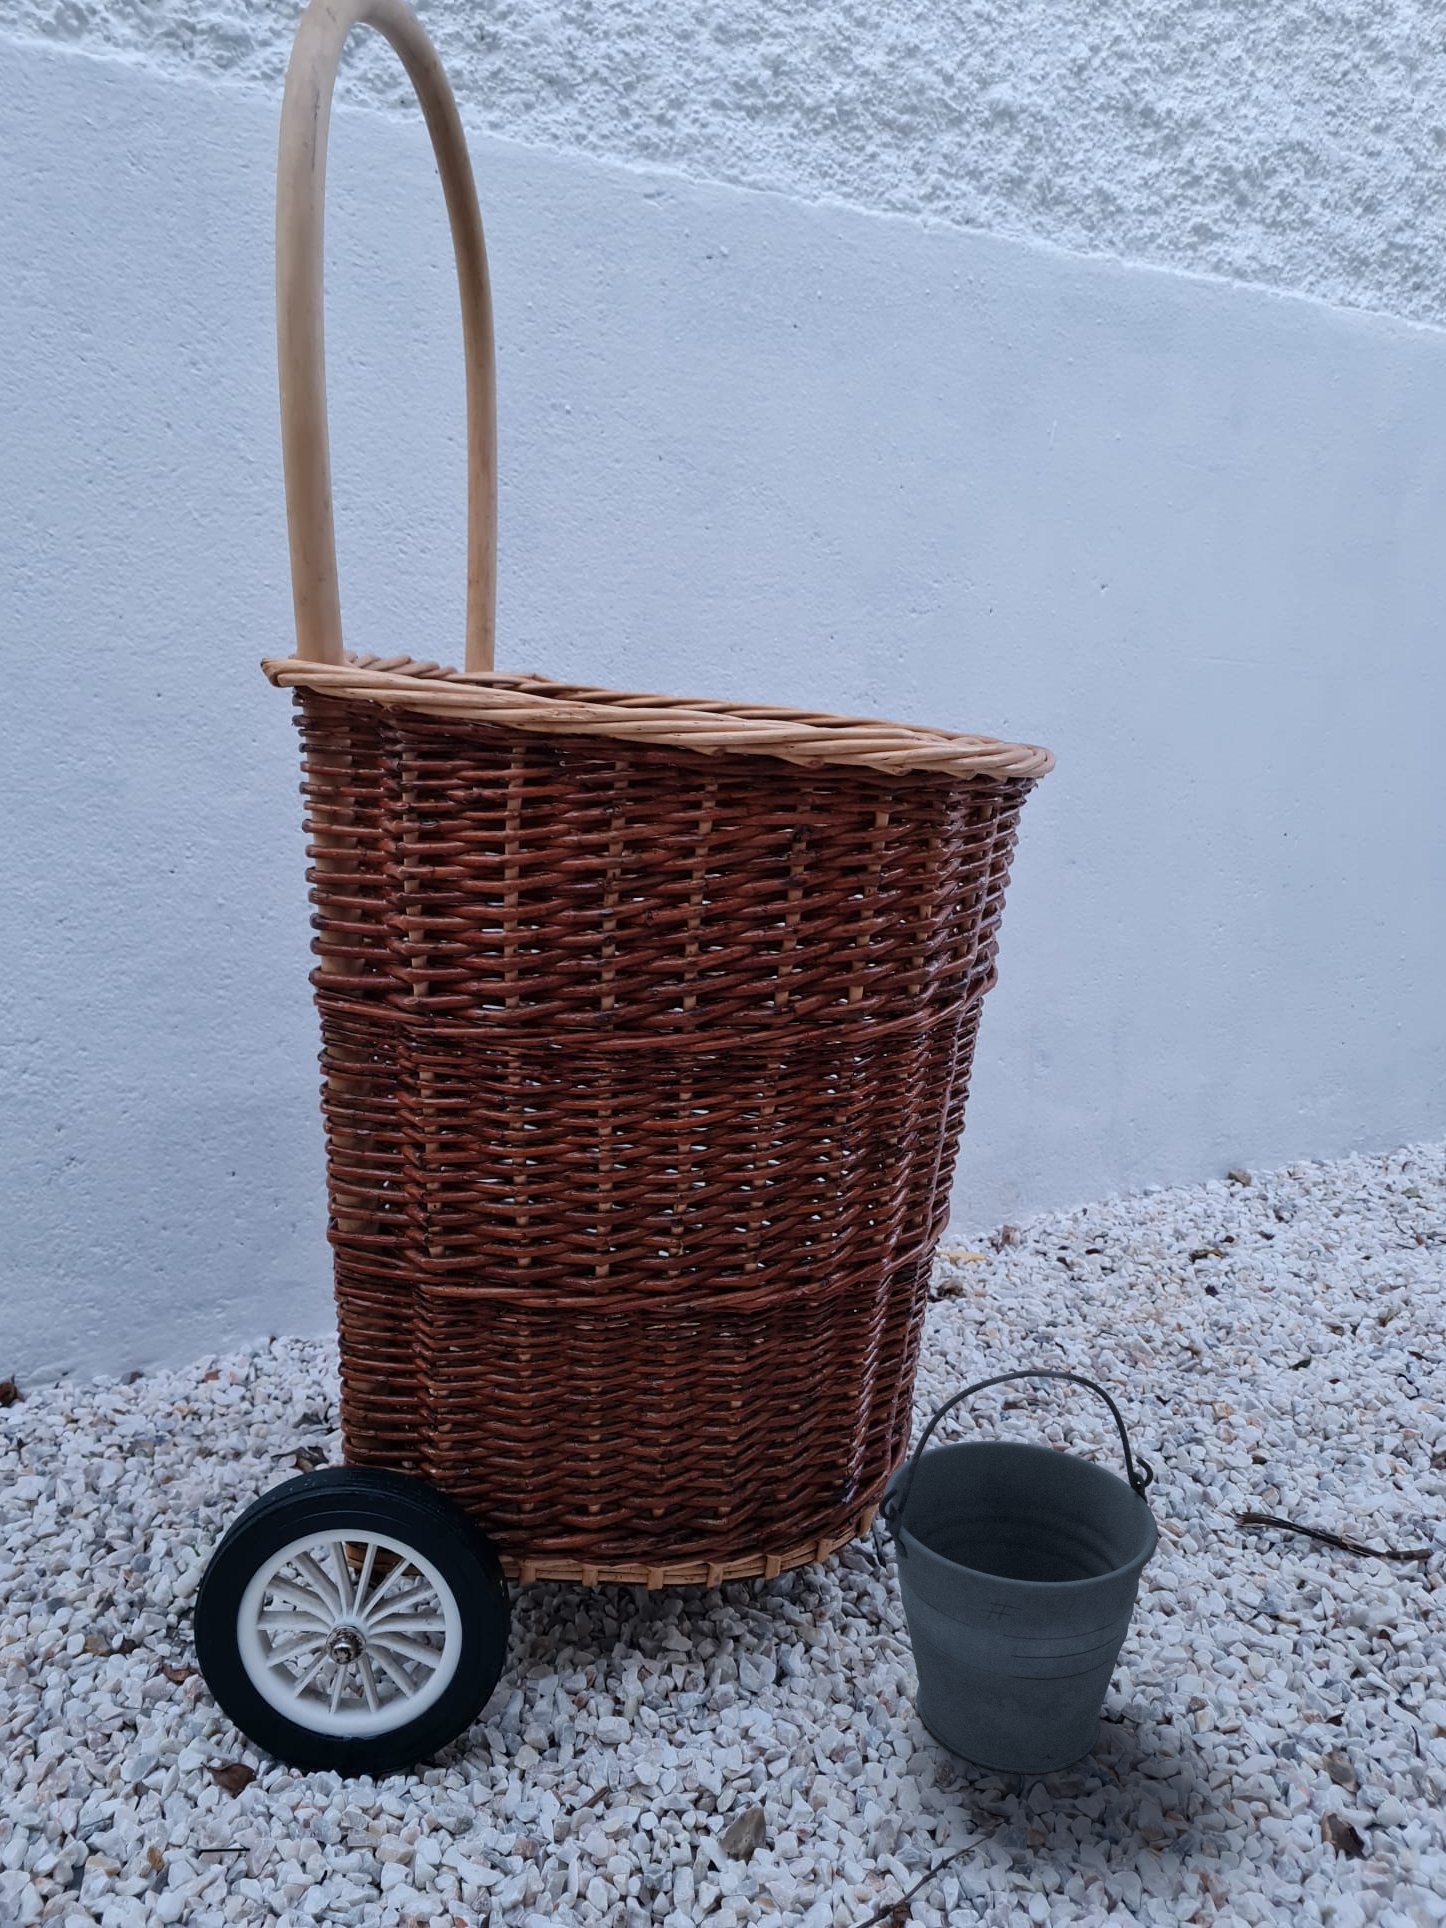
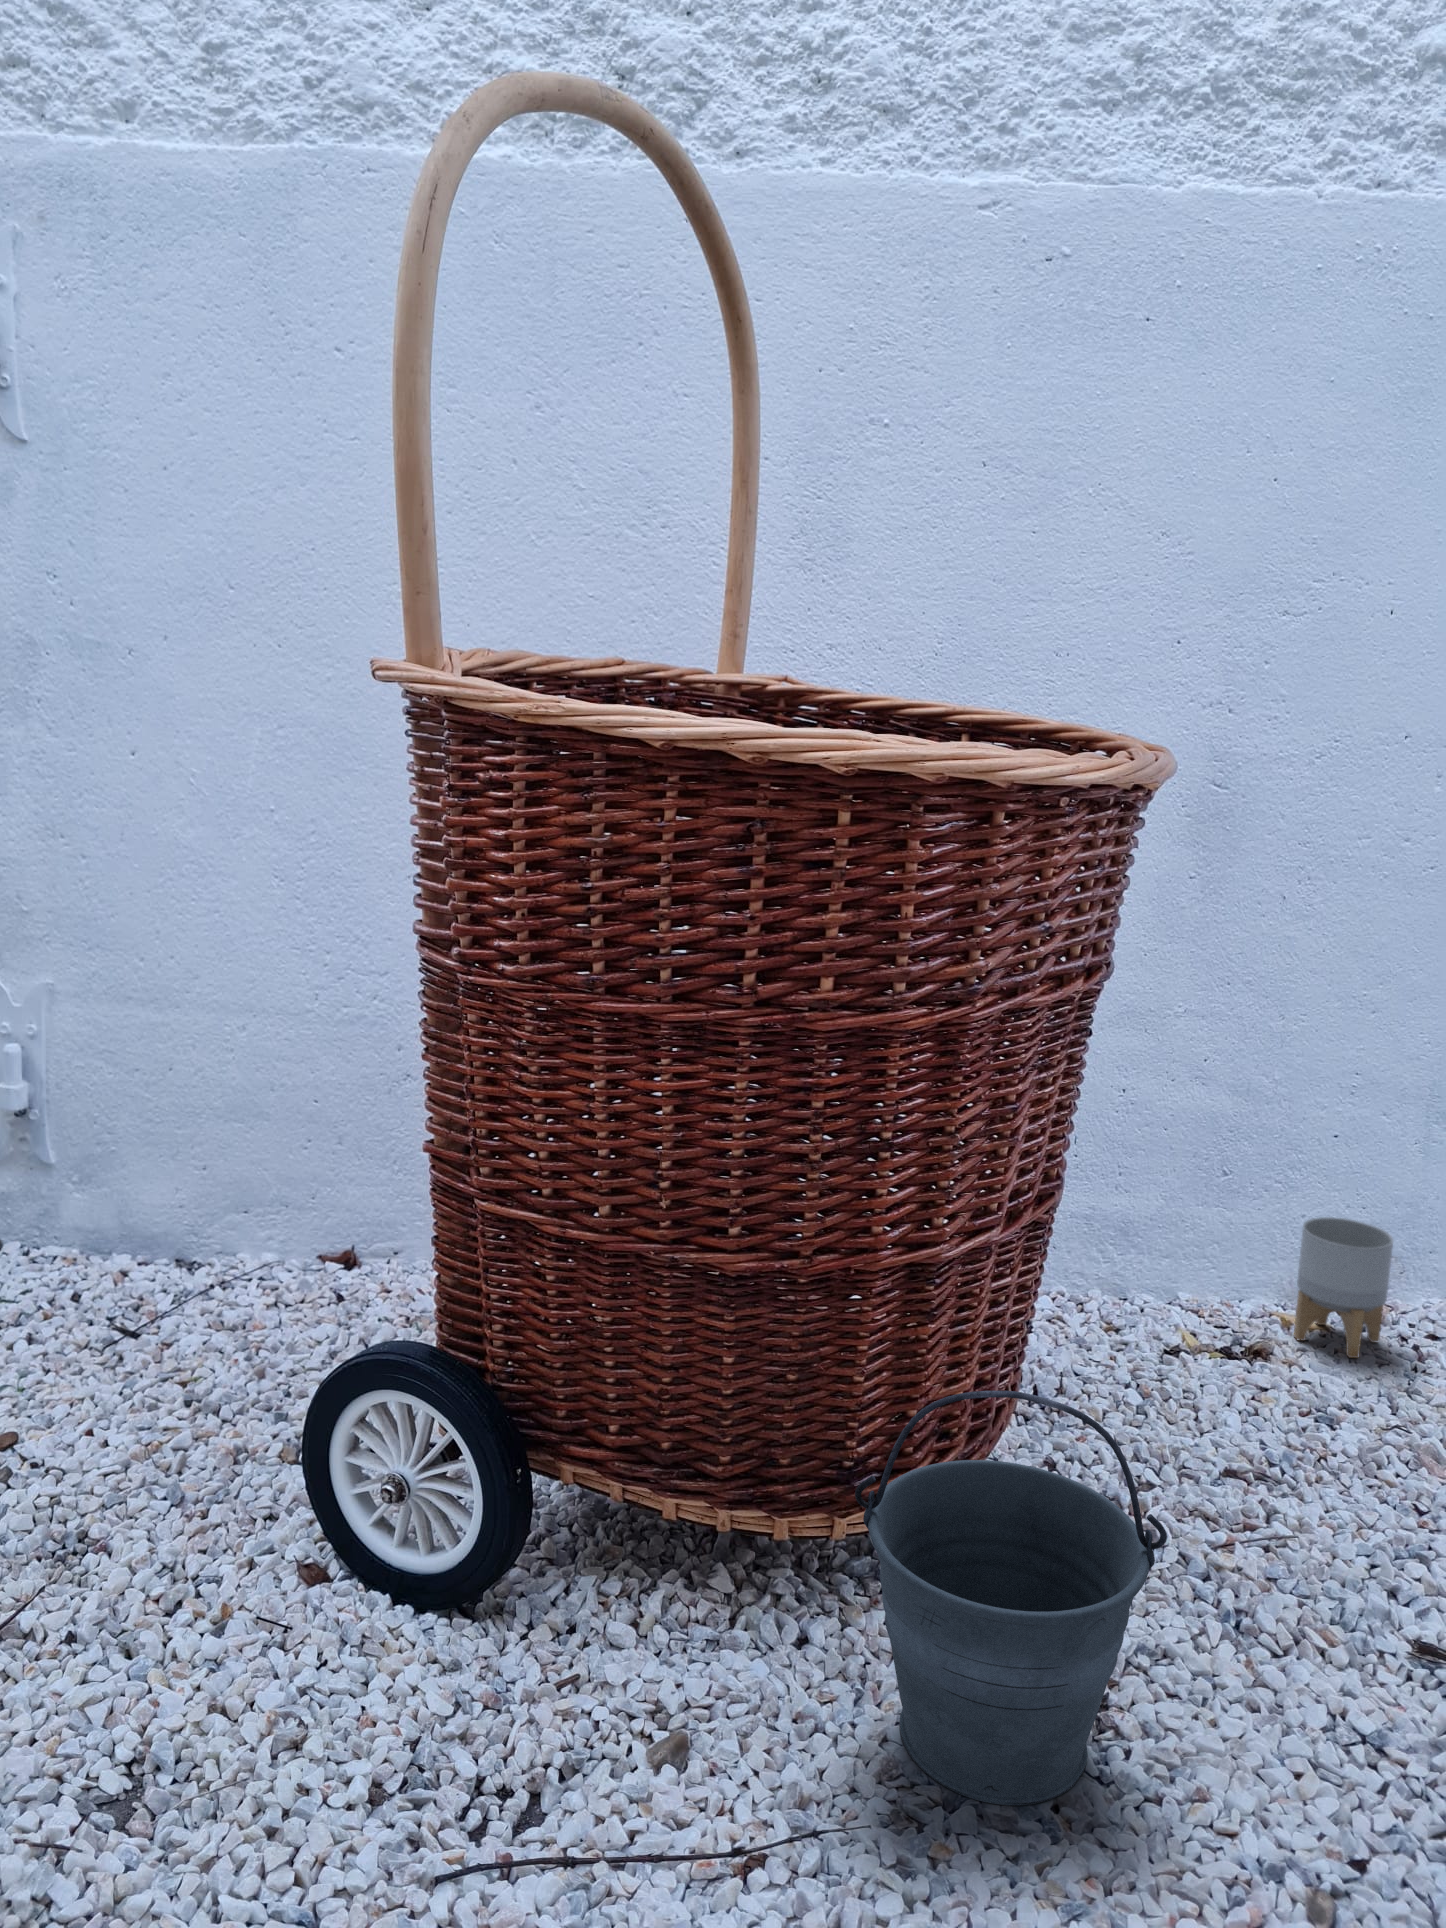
planter: none [972,1158,1051,1282] -> present [1294,1217,1393,1358]

